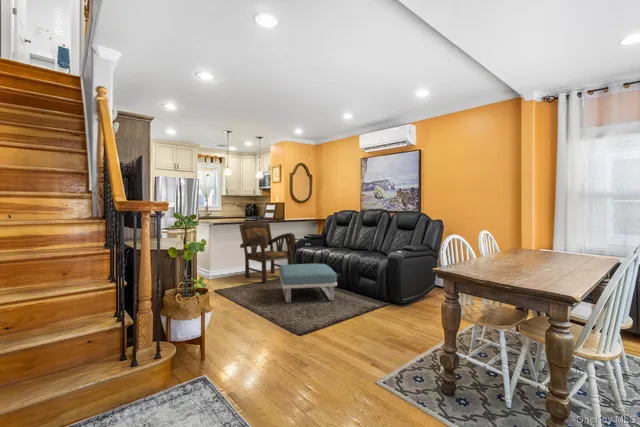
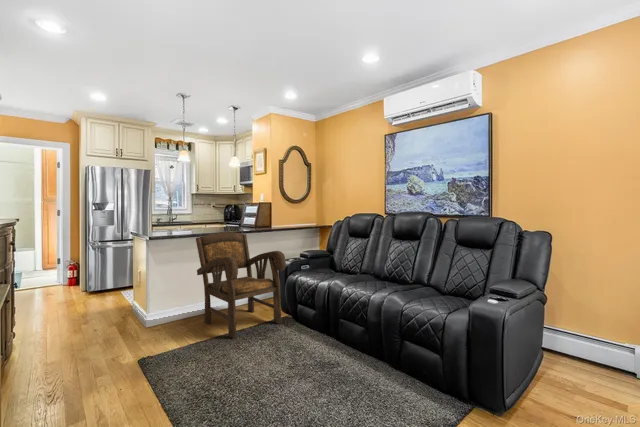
footstool: present [279,264,337,303] -> none [255,309,364,404]

